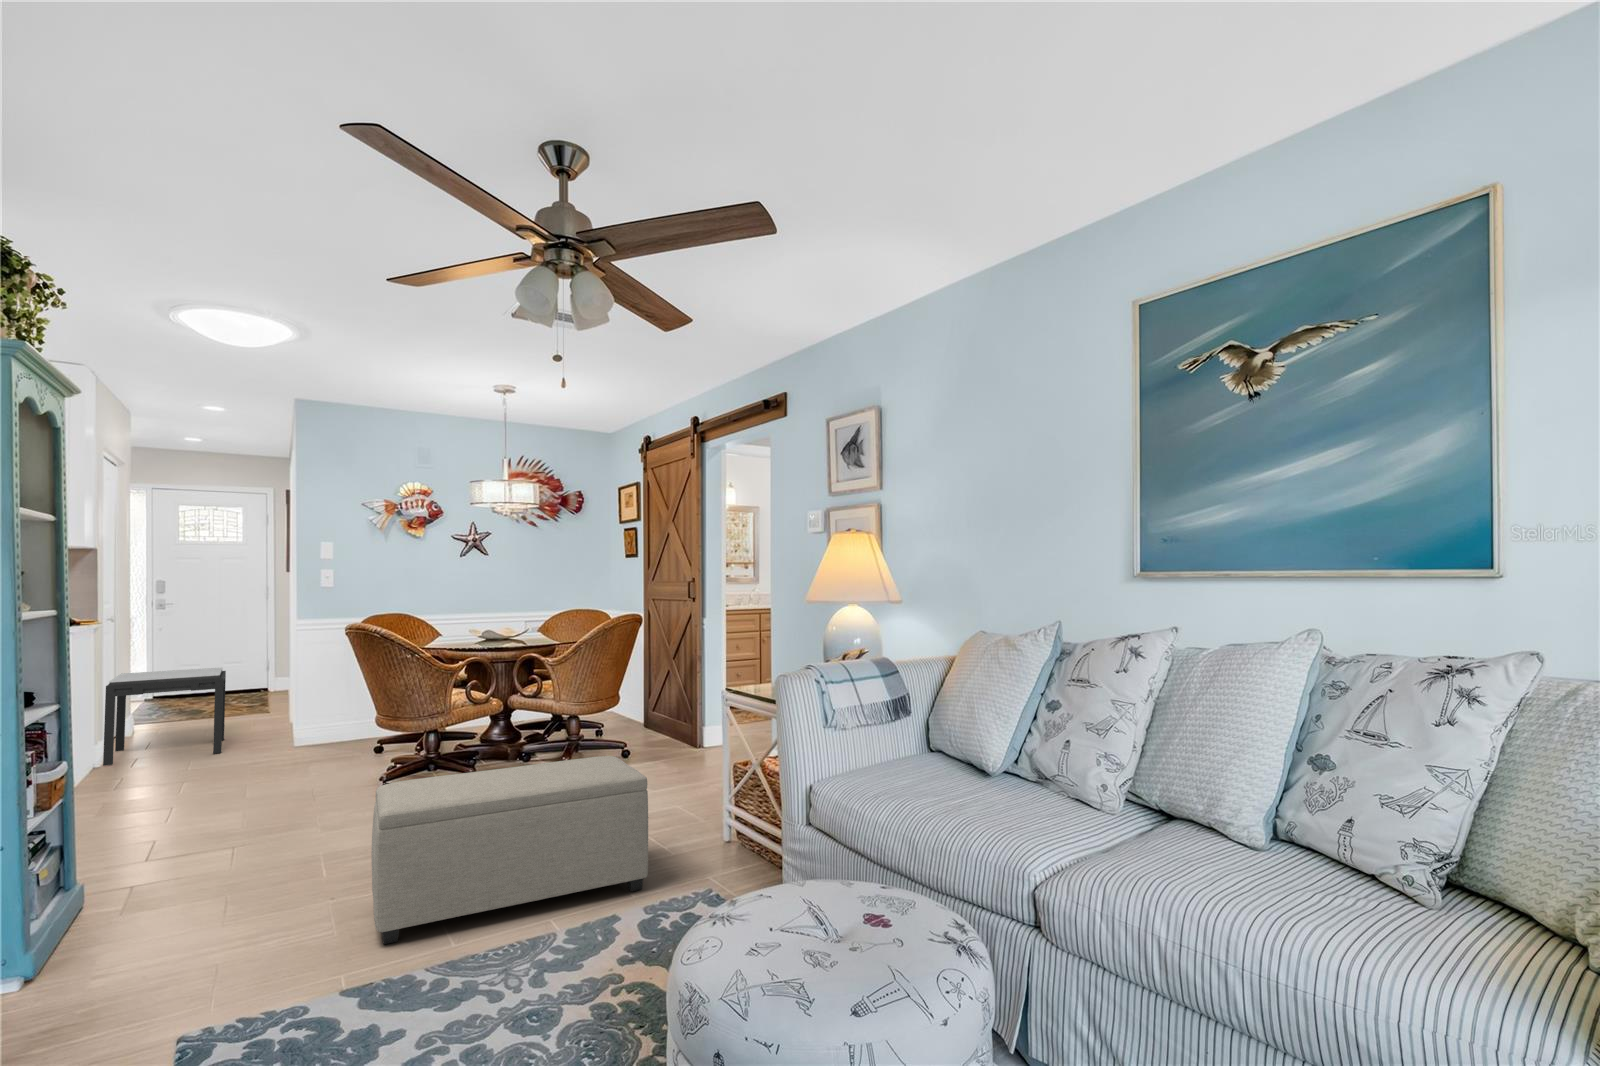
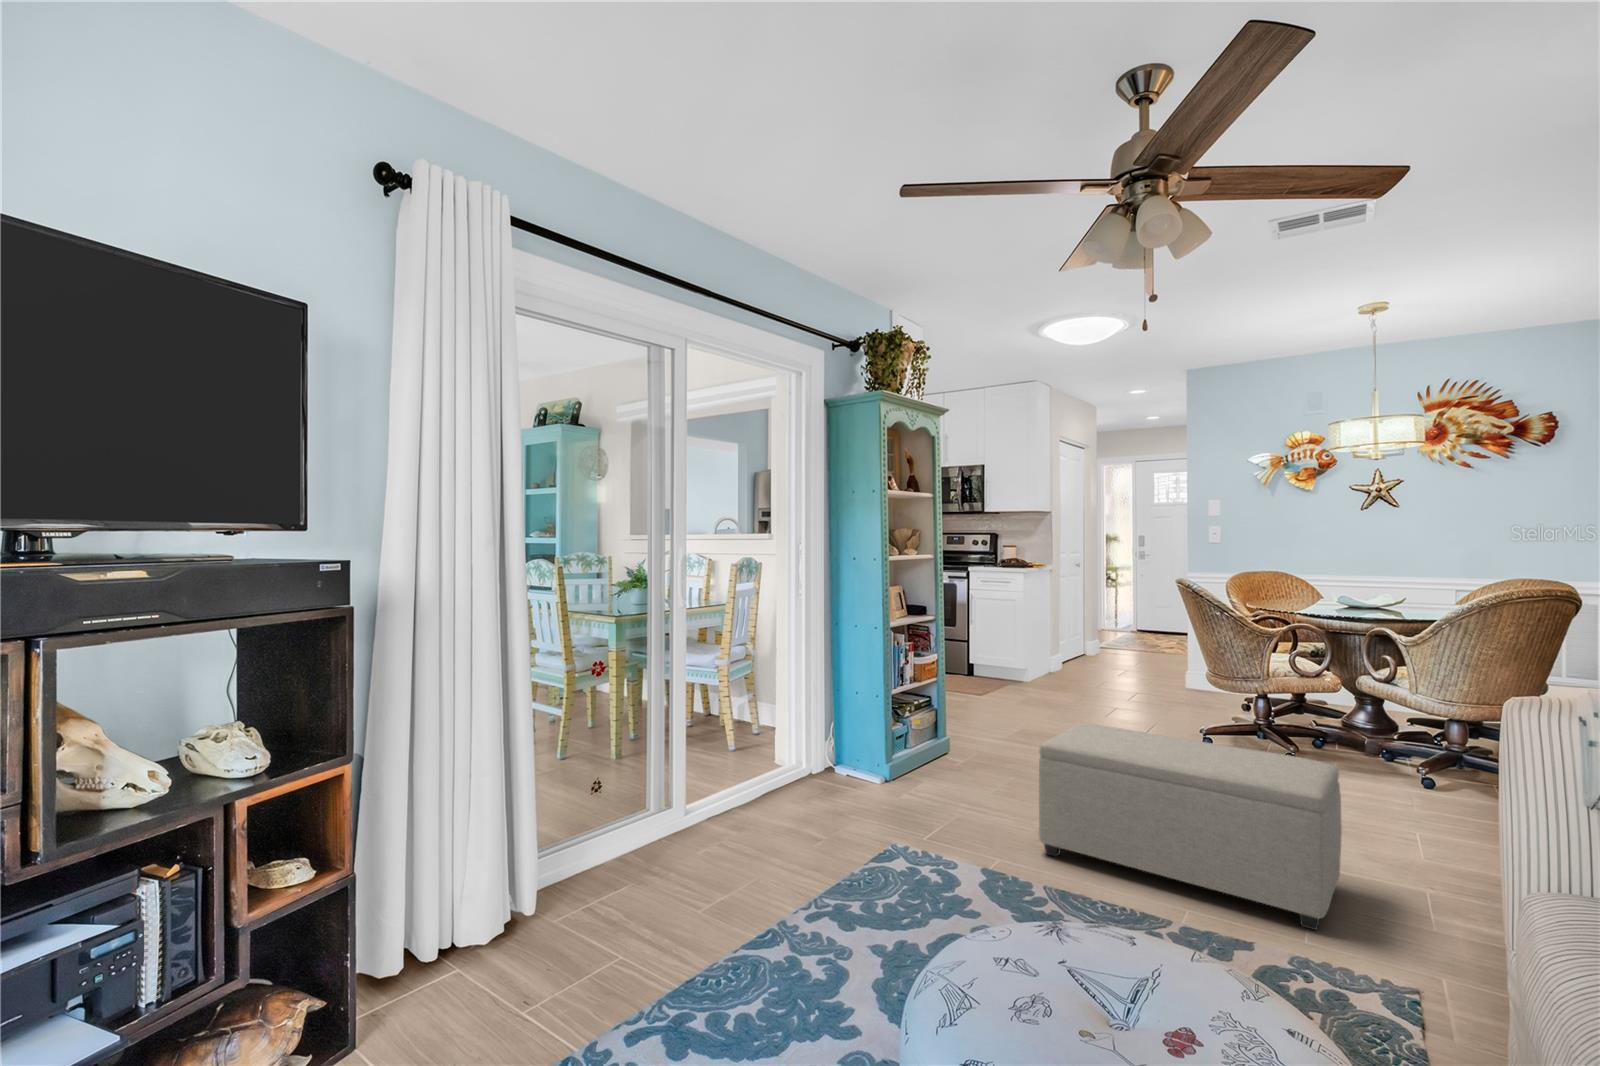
side table: present [103,667,226,766] -> none [1057,602,1146,676]

